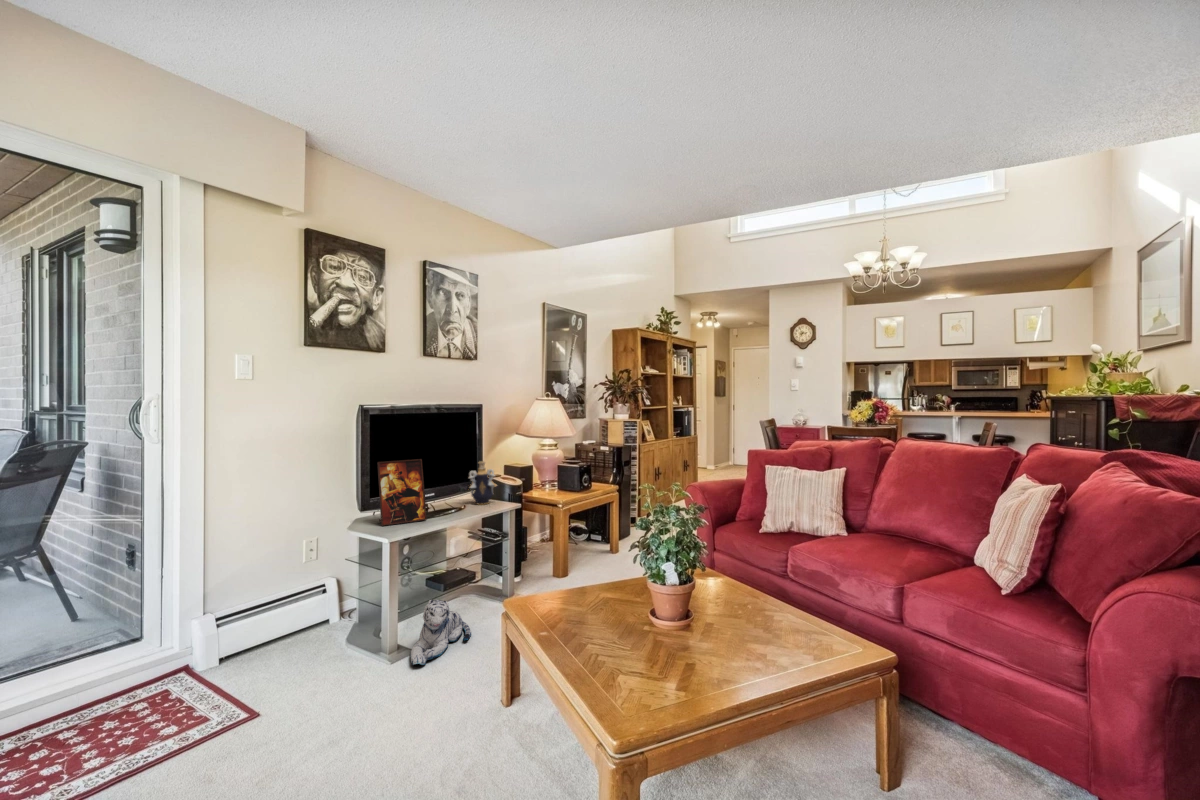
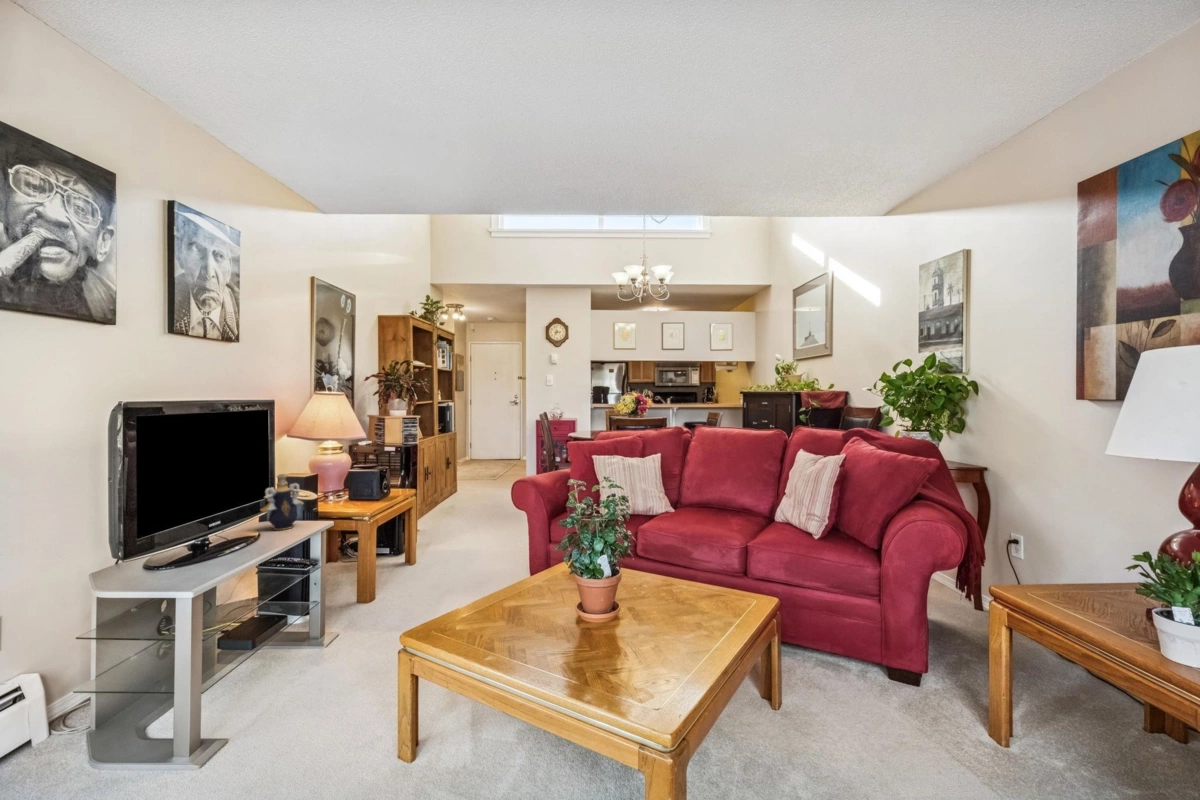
picture frame: present [377,459,427,526] -> none [149,478,234,579]
plush toy: present [410,600,471,665] -> none [239,657,314,753]

